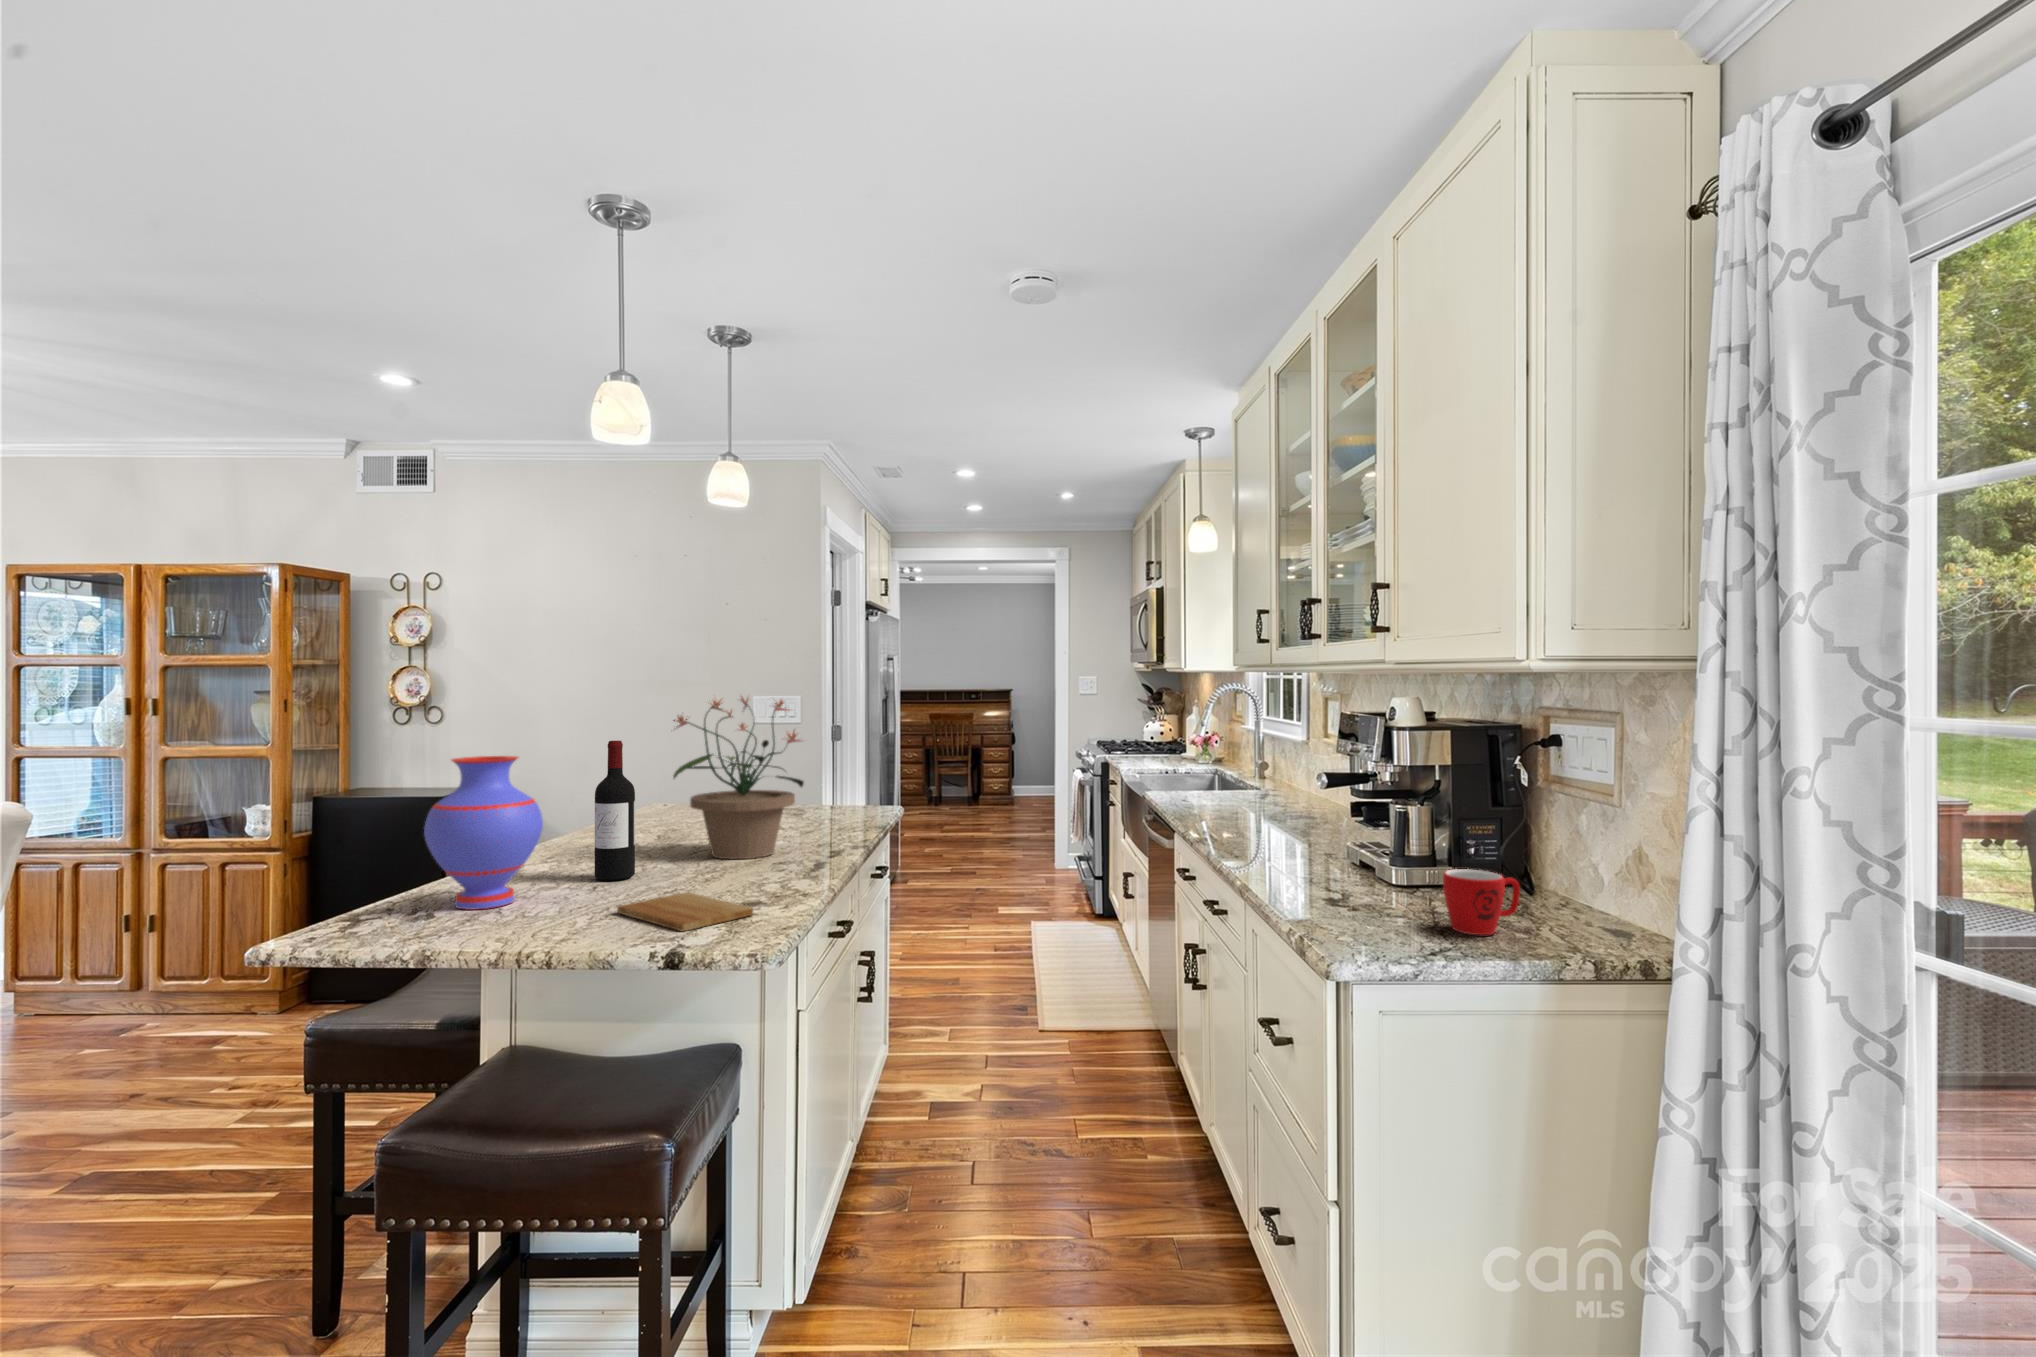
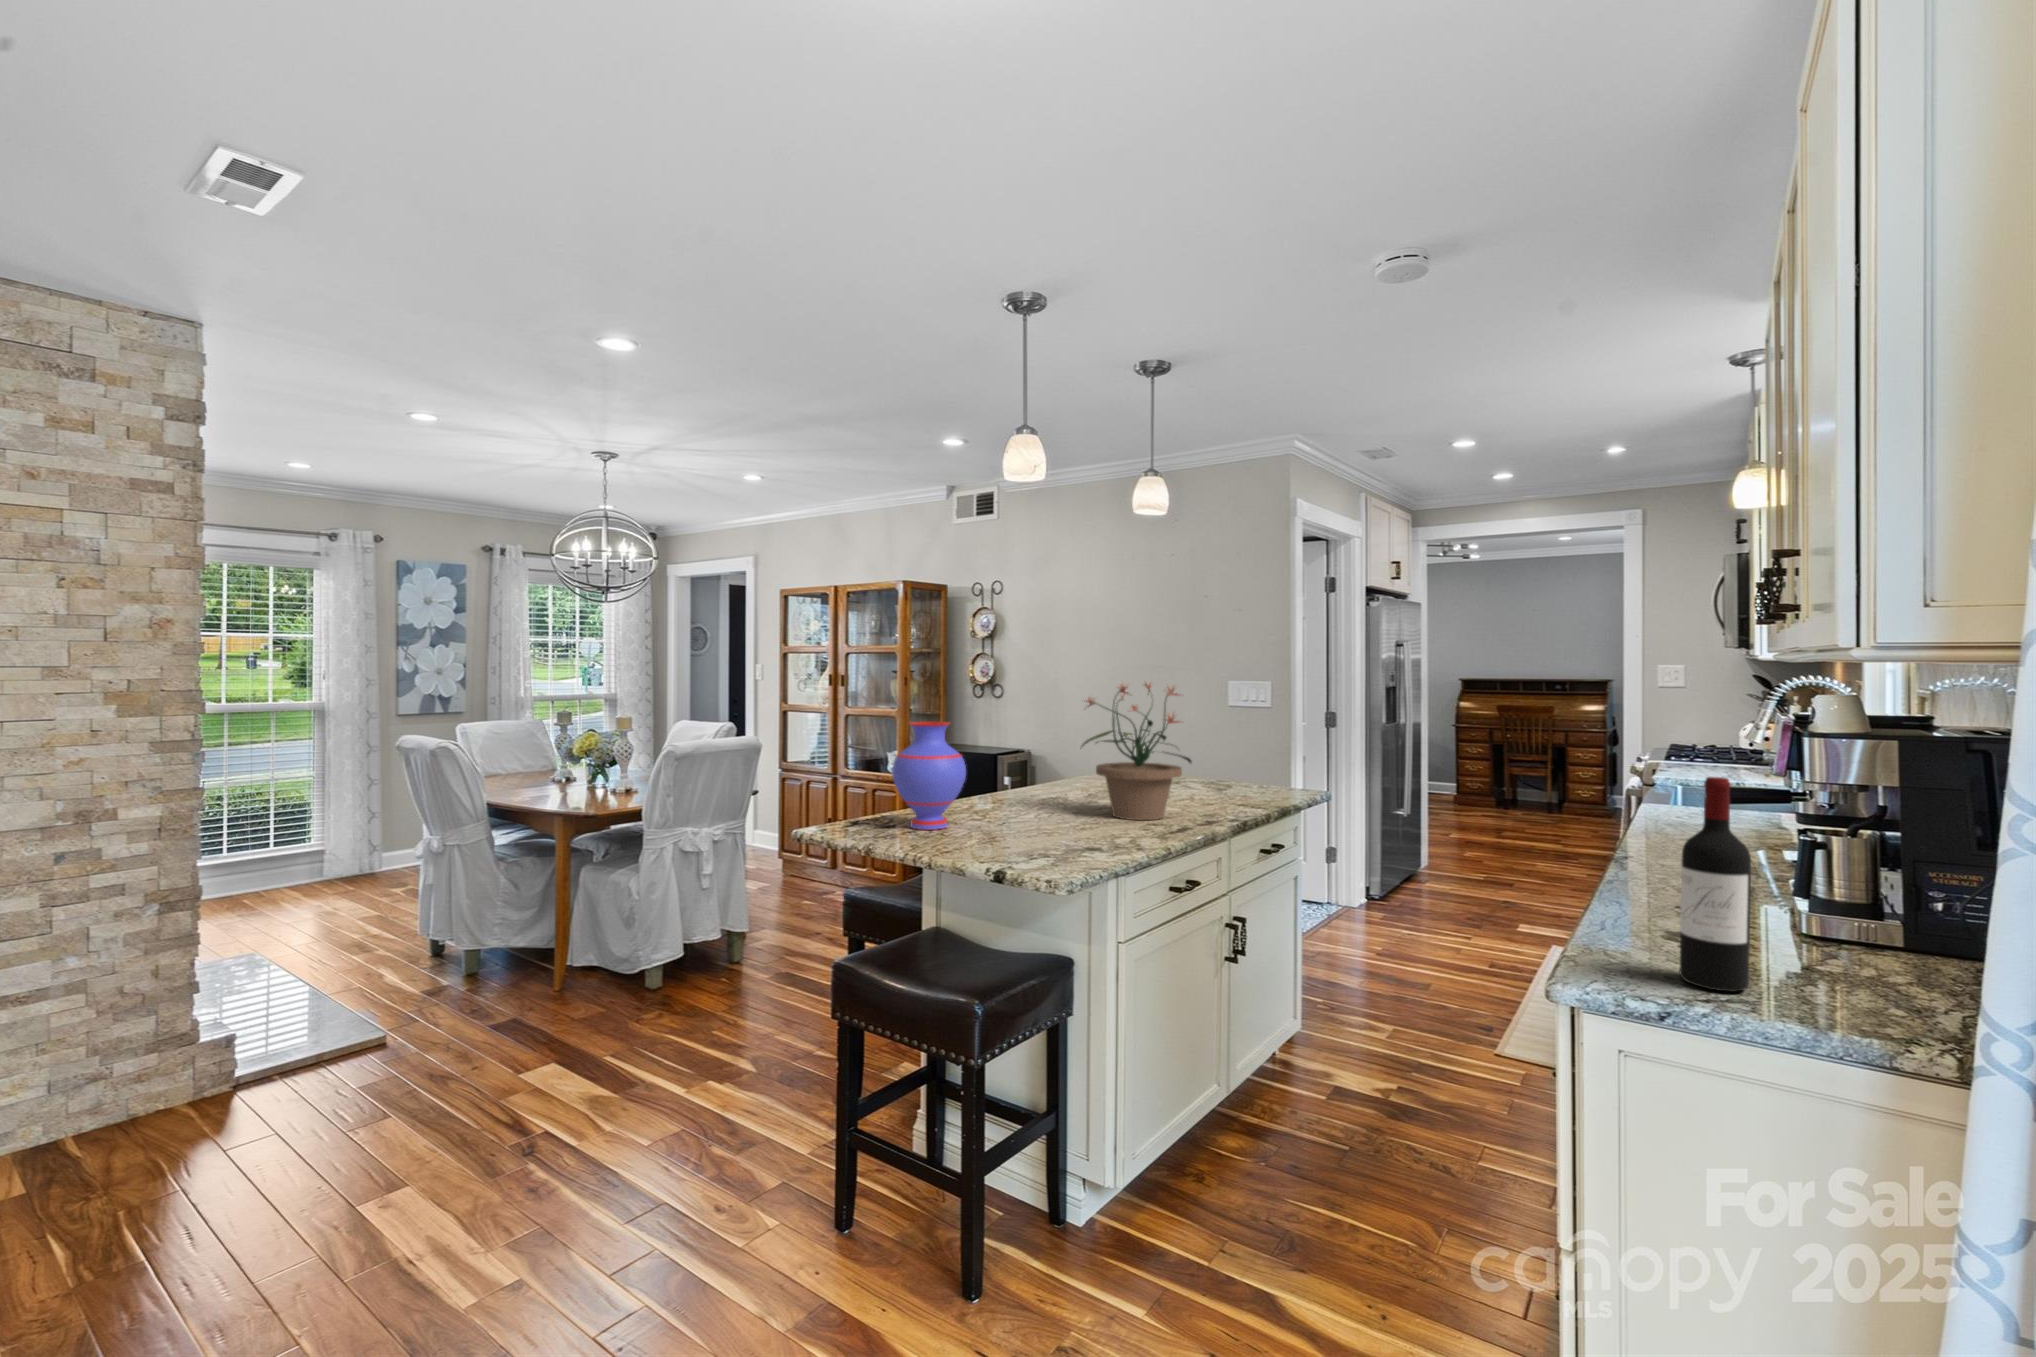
wine bottle: present [595,741,635,881] -> present [1680,777,1751,992]
mug: present [1443,869,1520,935] -> none [1791,914,1916,1000]
cutting board: present [617,892,753,932] -> none [996,836,1082,861]

